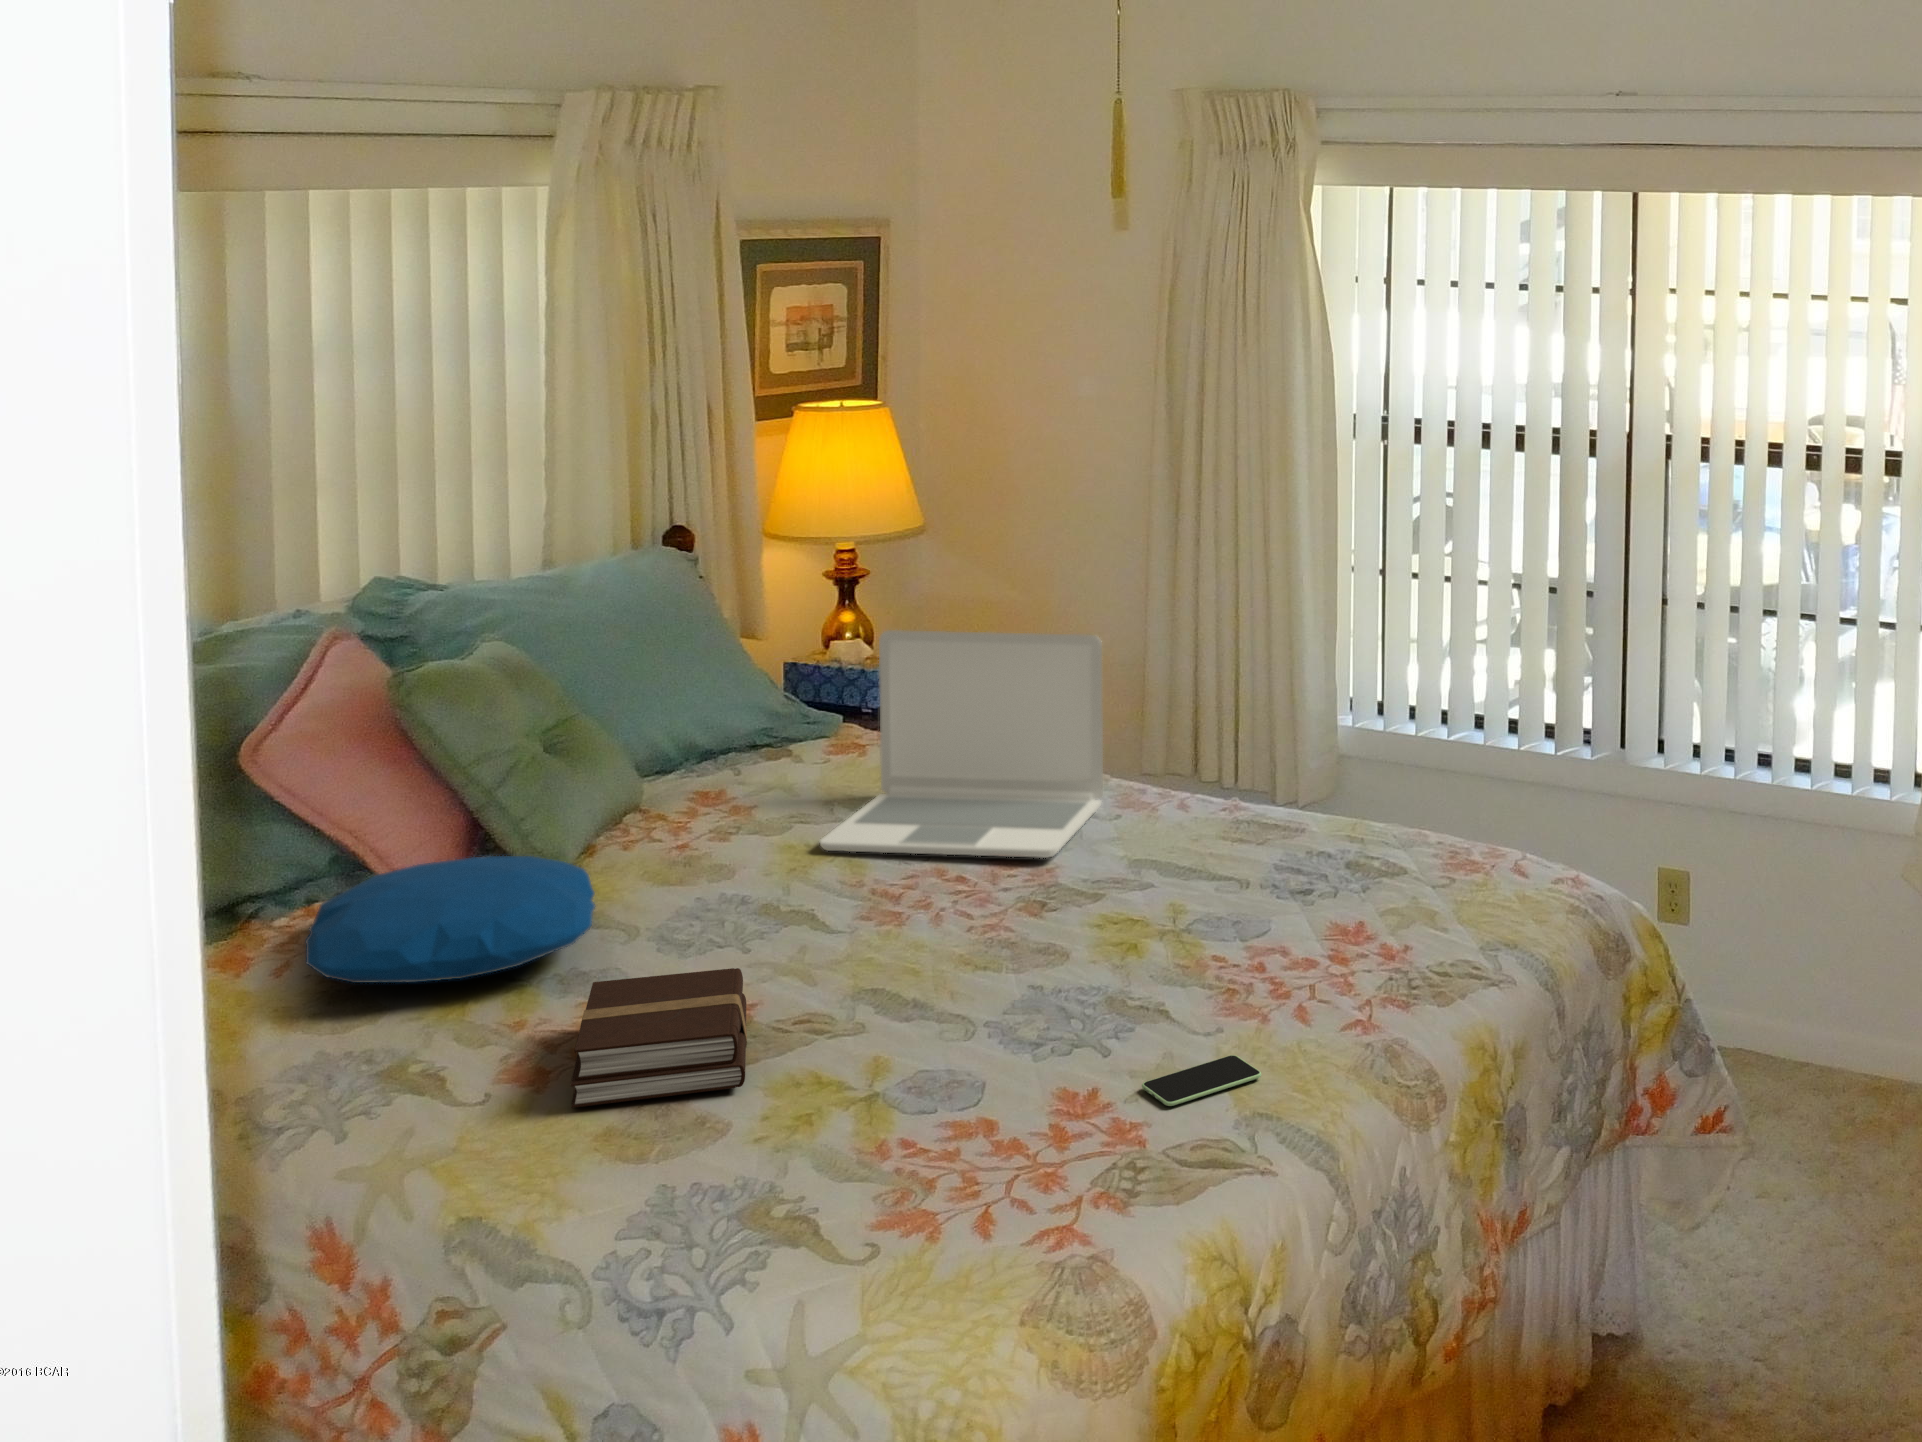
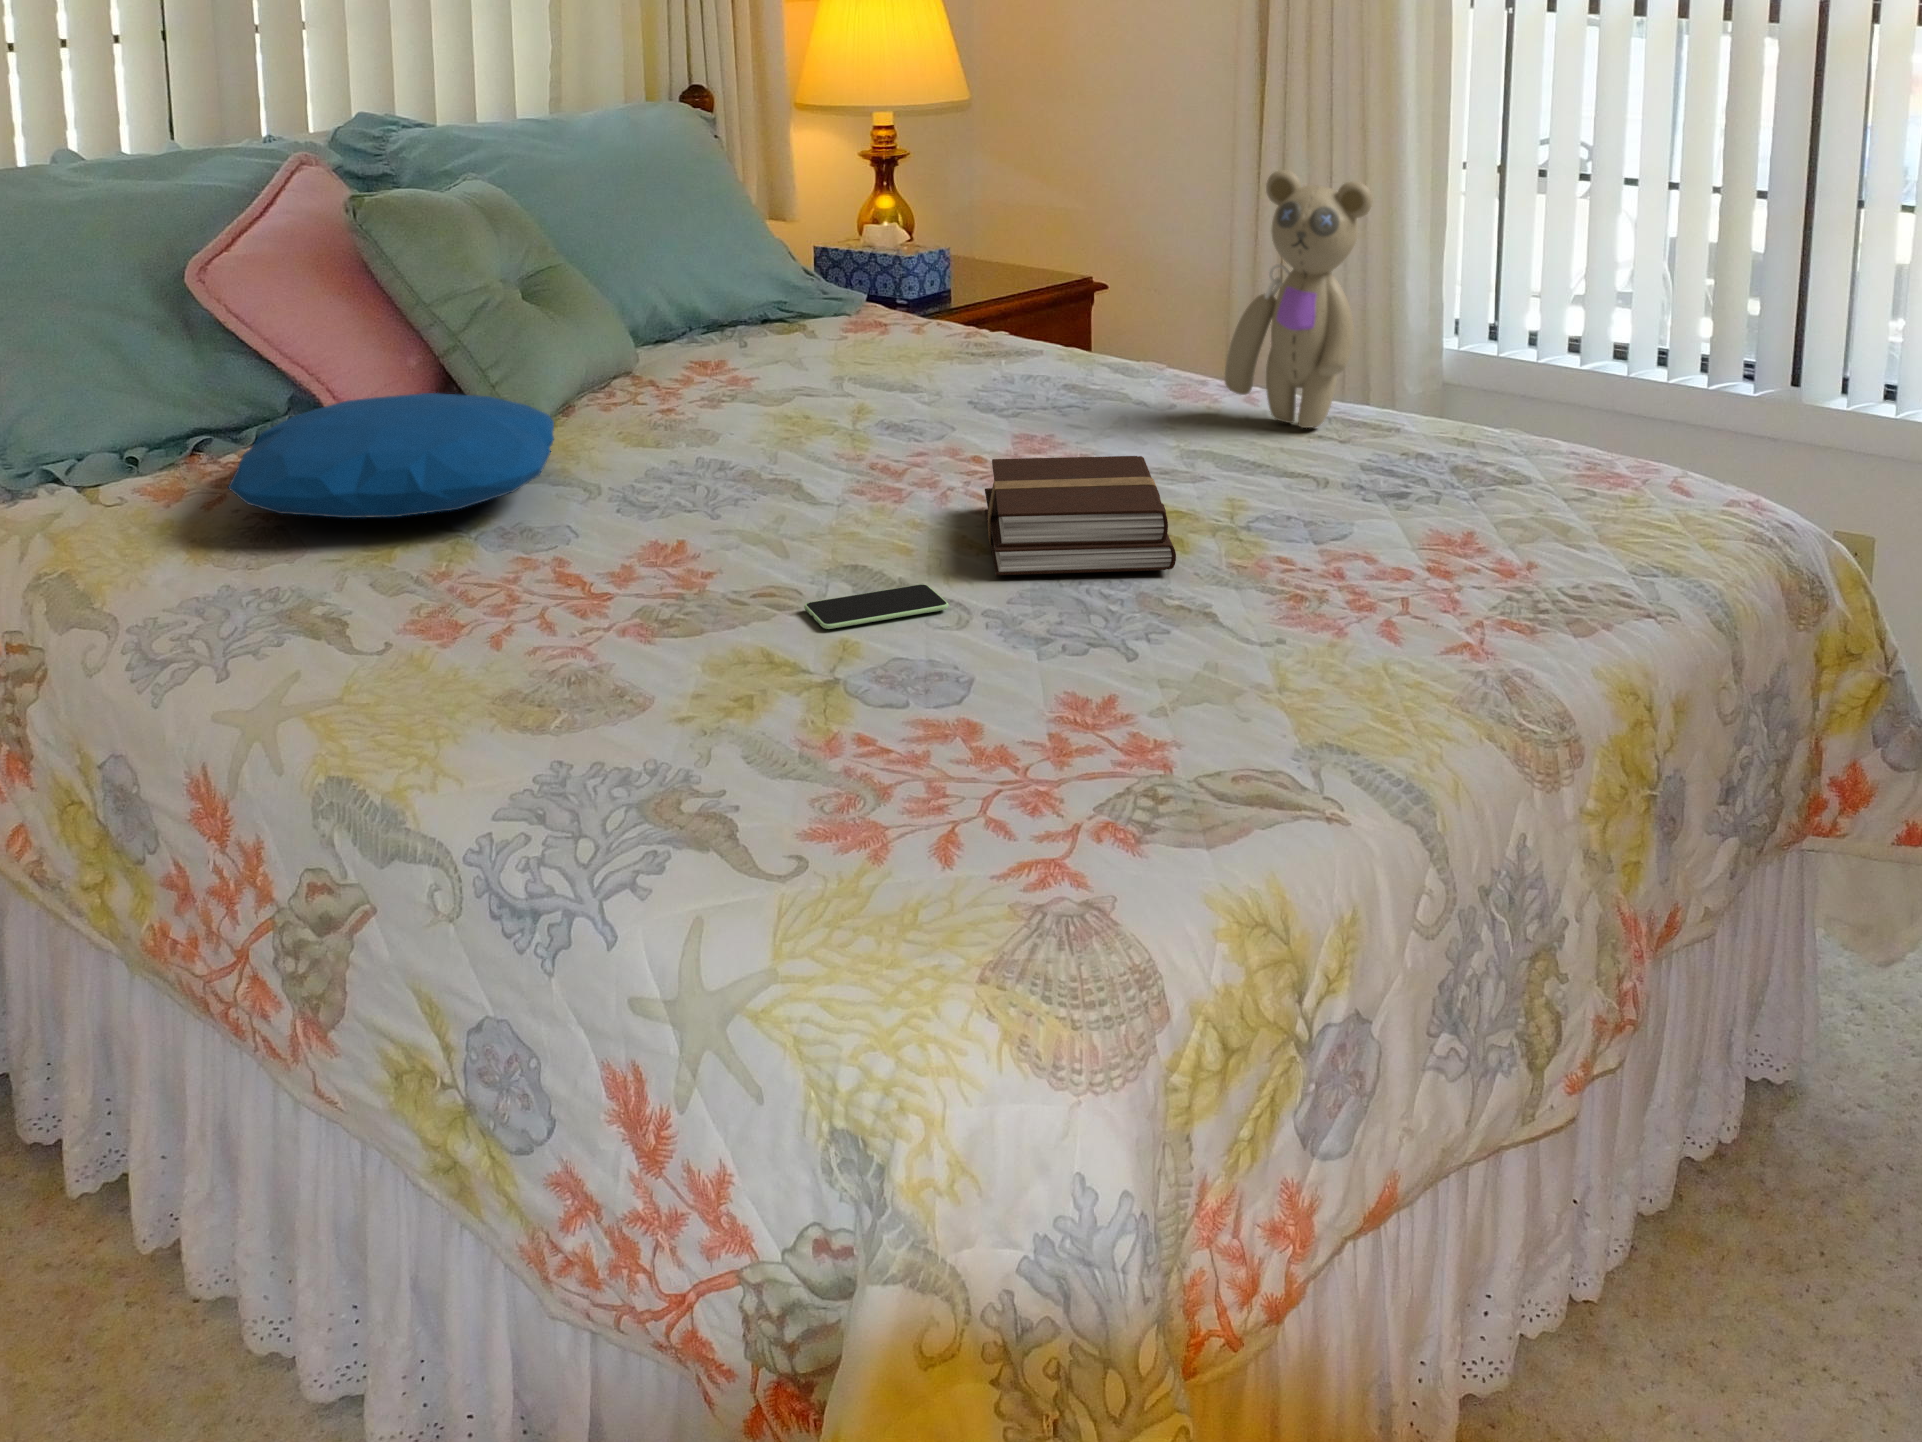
teddy bear: none [1166,627,1283,835] -> present [1225,170,1372,428]
laptop: present [820,630,1103,858] -> none [818,176,1150,438]
book: present [571,968,747,1108] -> present [985,456,1176,575]
smartphone: present [1142,1055,1261,1106] -> present [804,584,949,629]

